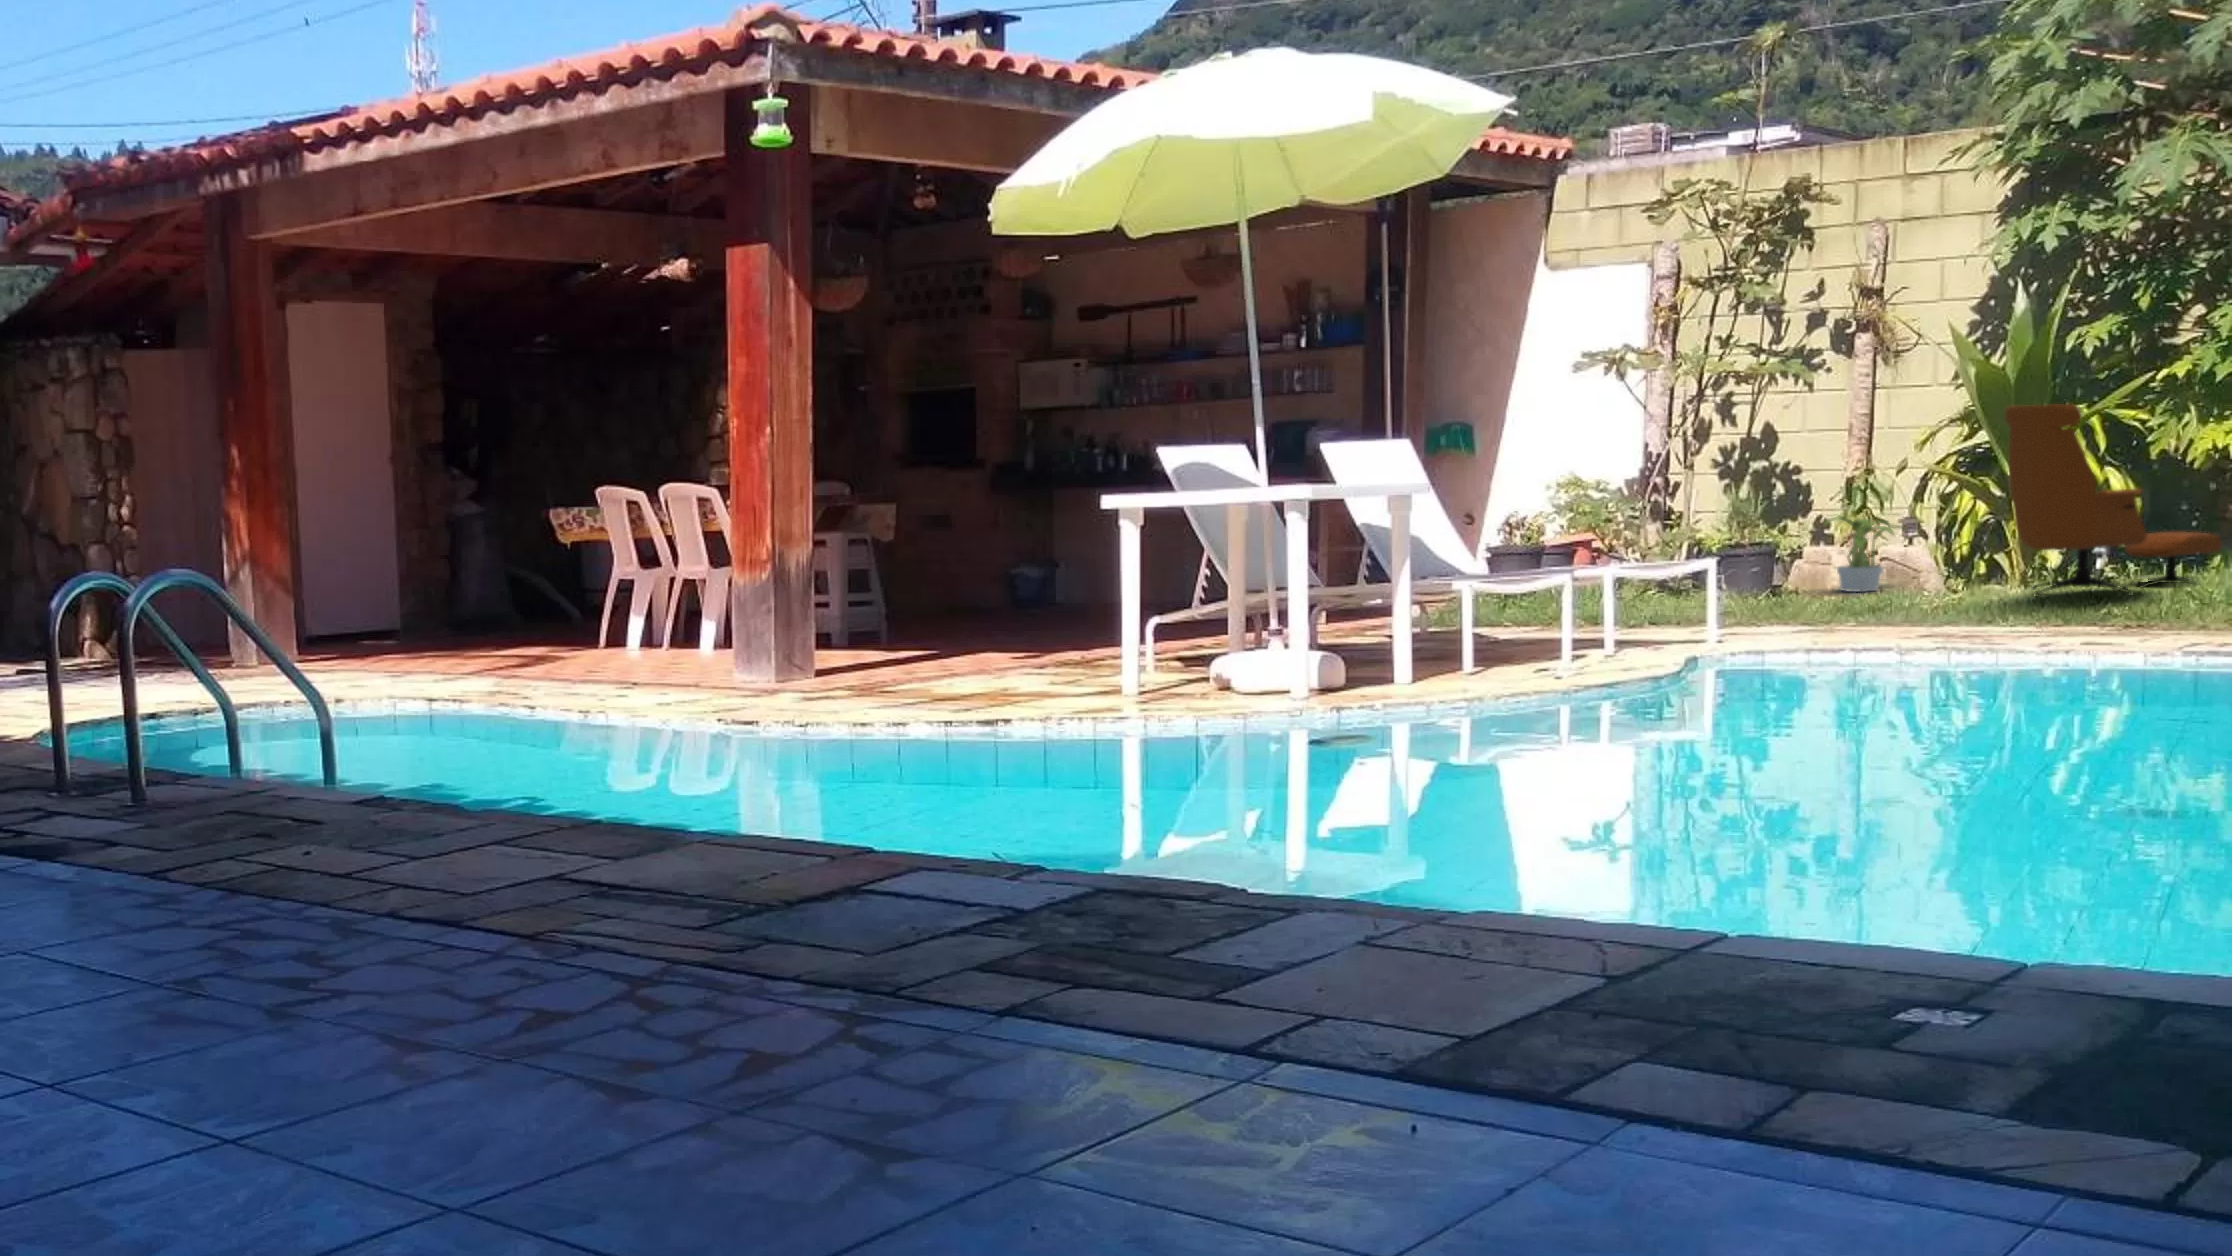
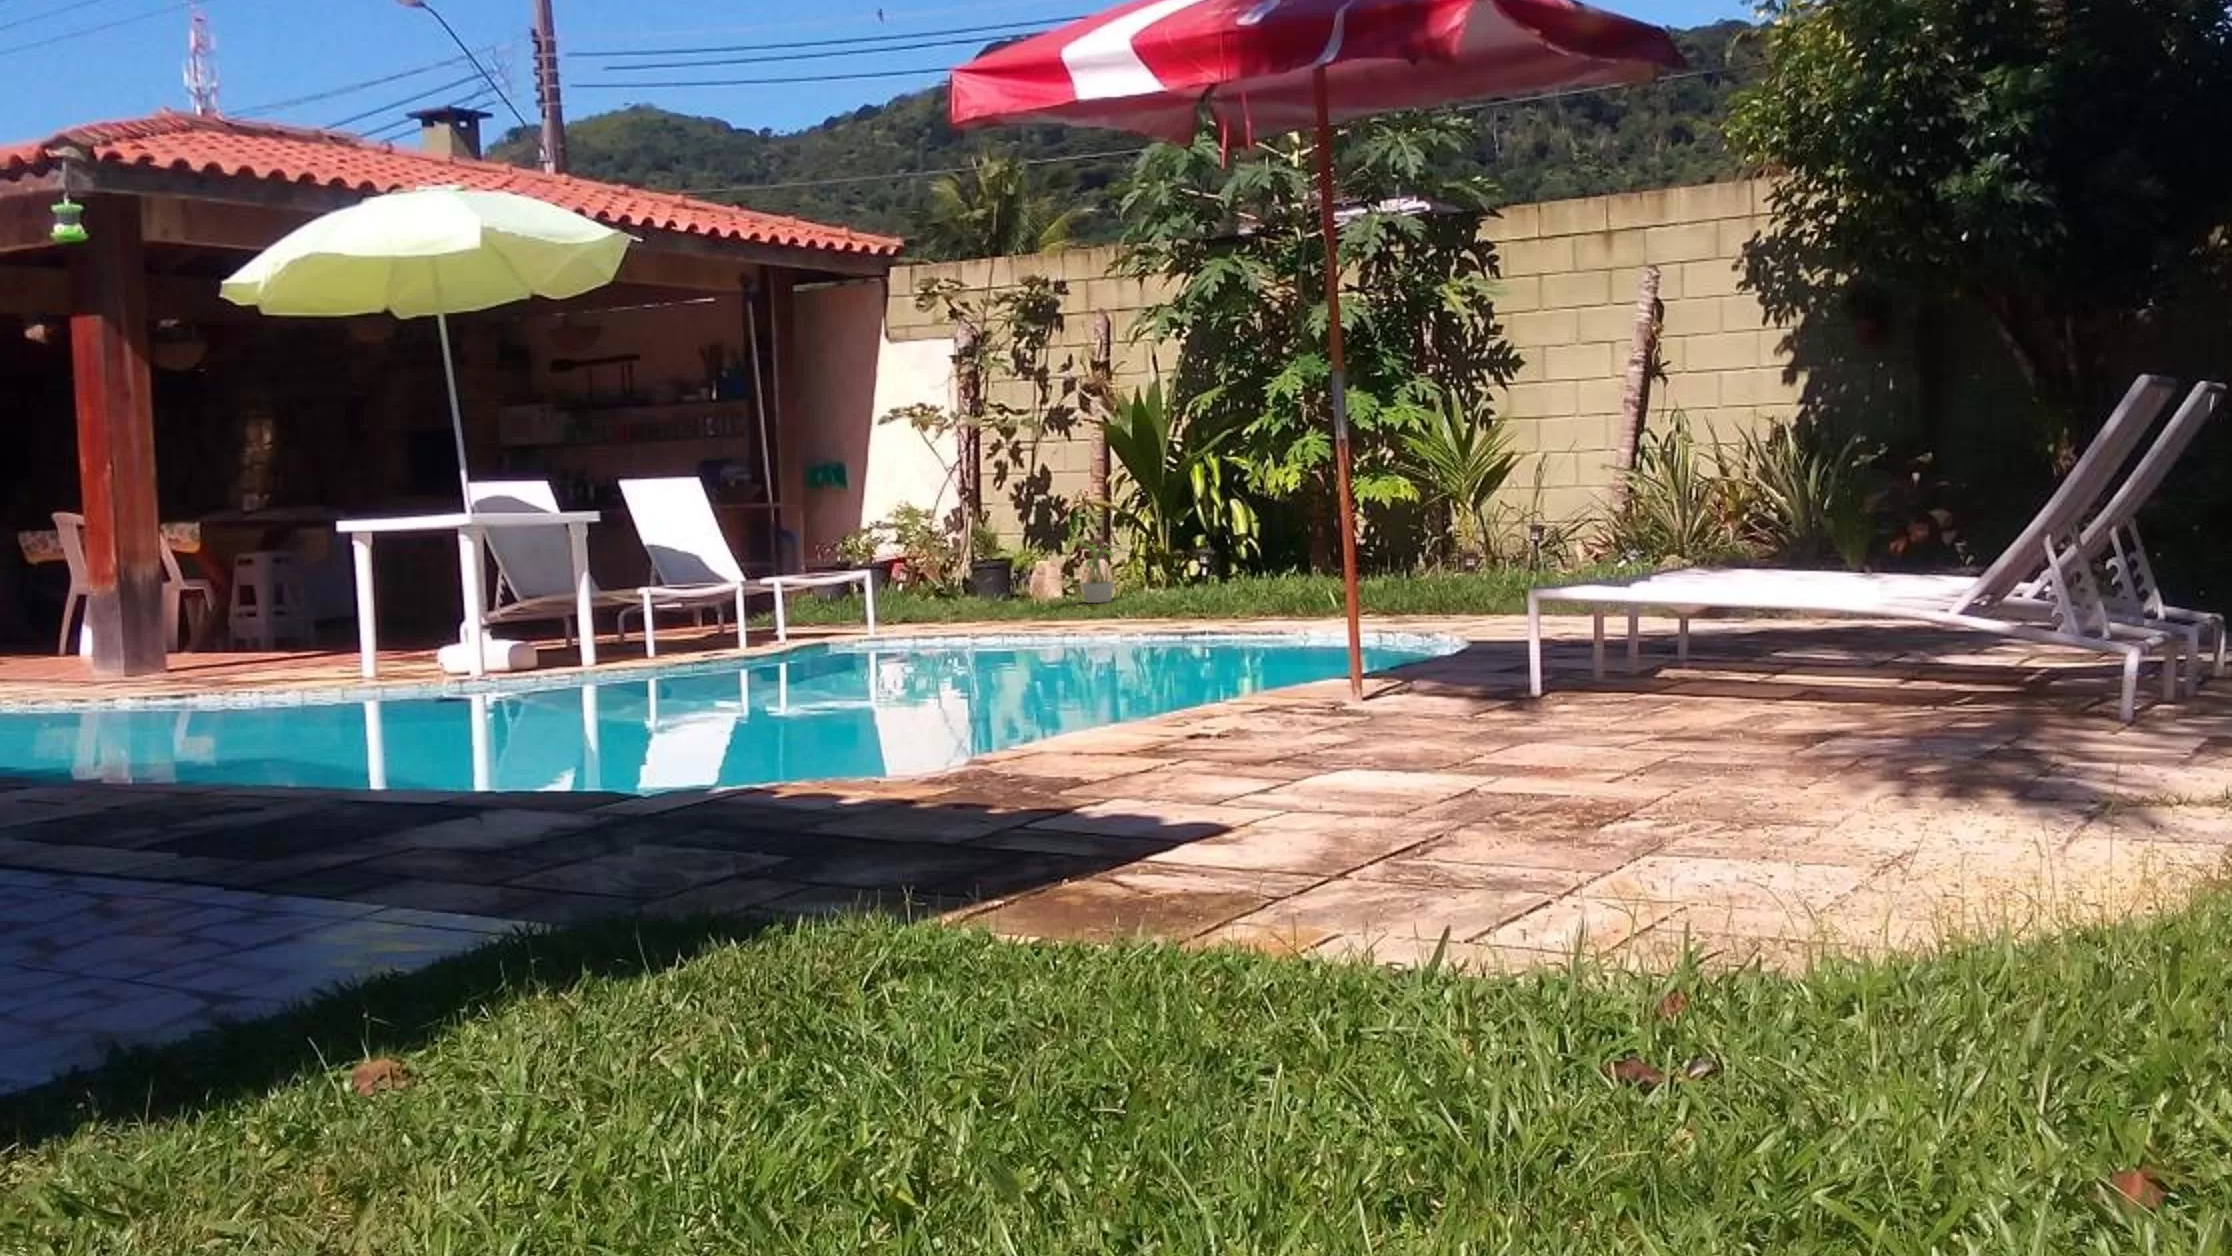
lounge chair: present [2005,404,2221,596] -> none [1157,457,1329,606]

